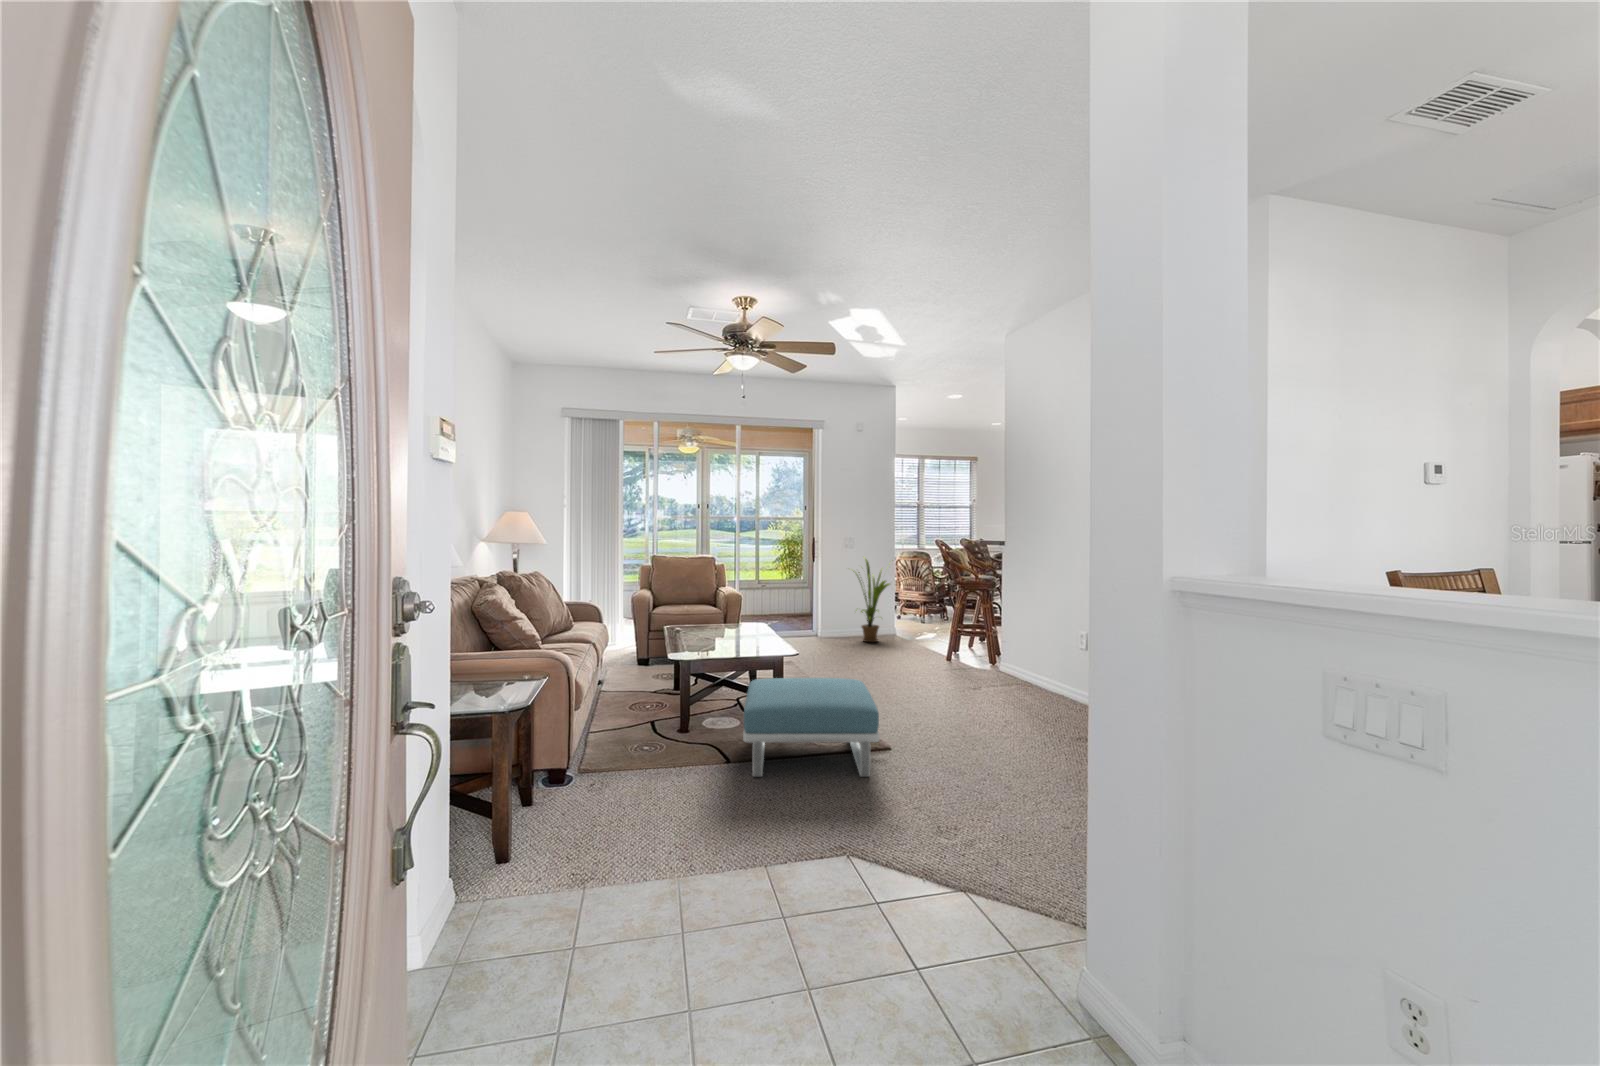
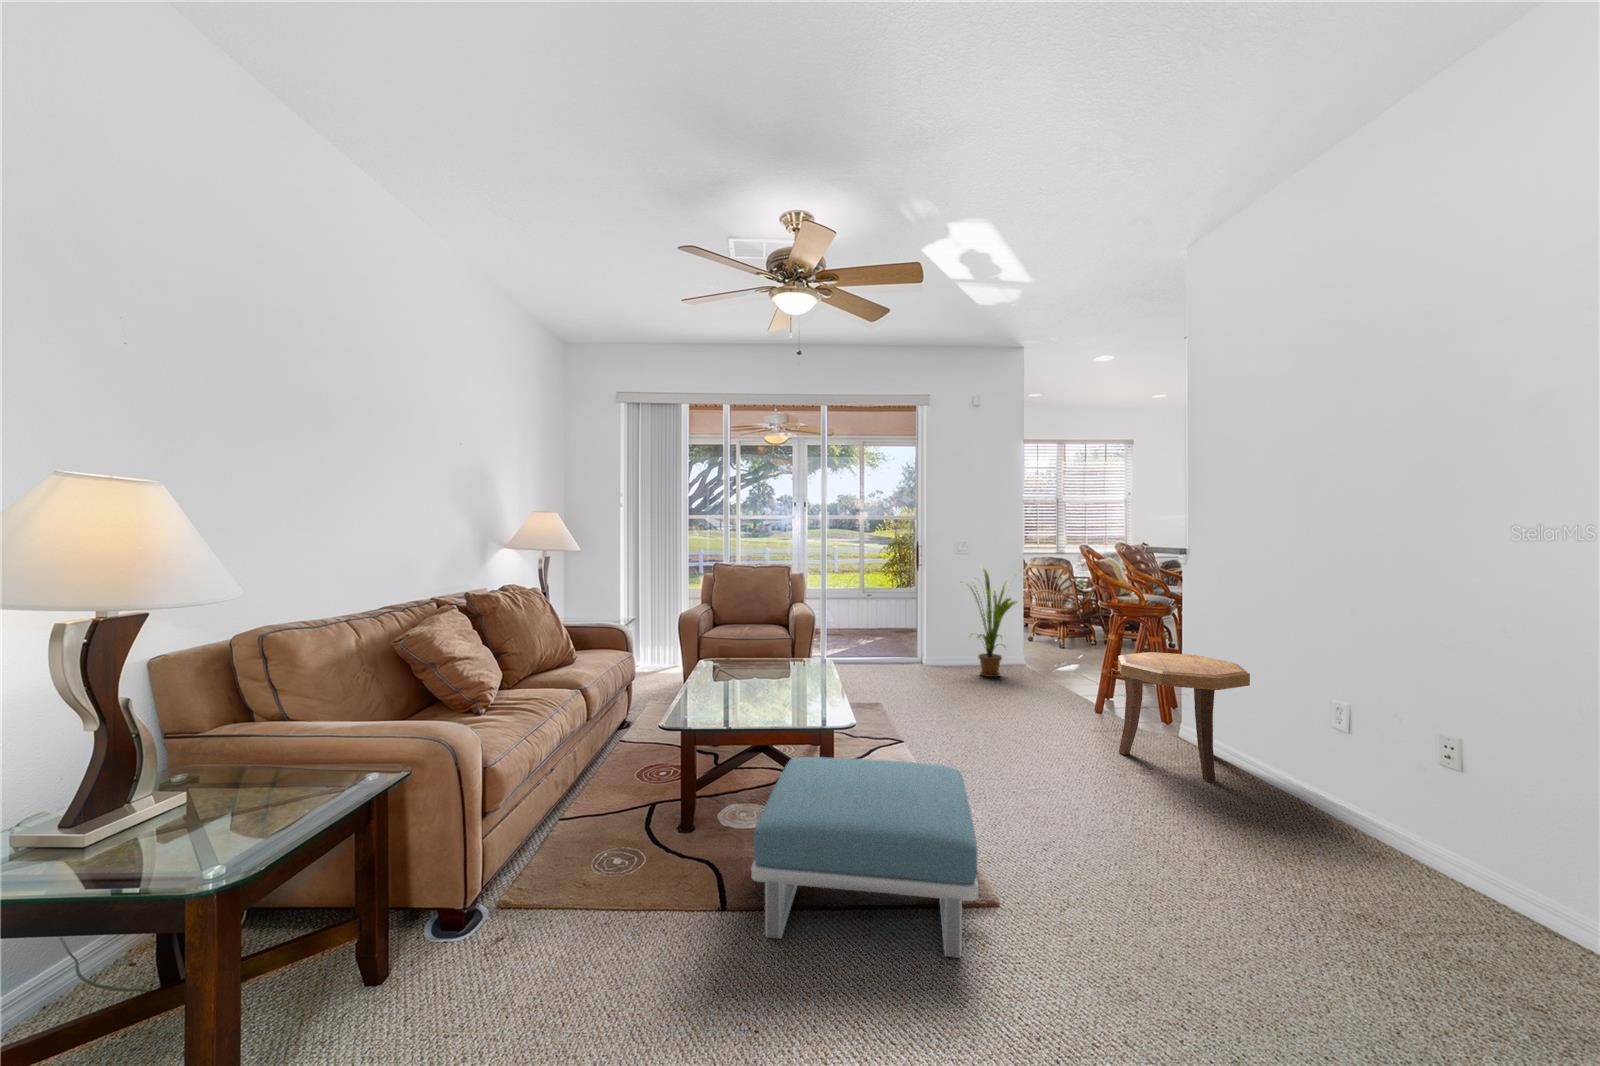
side table: none [961,613,1042,695] -> present [1118,652,1250,782]

